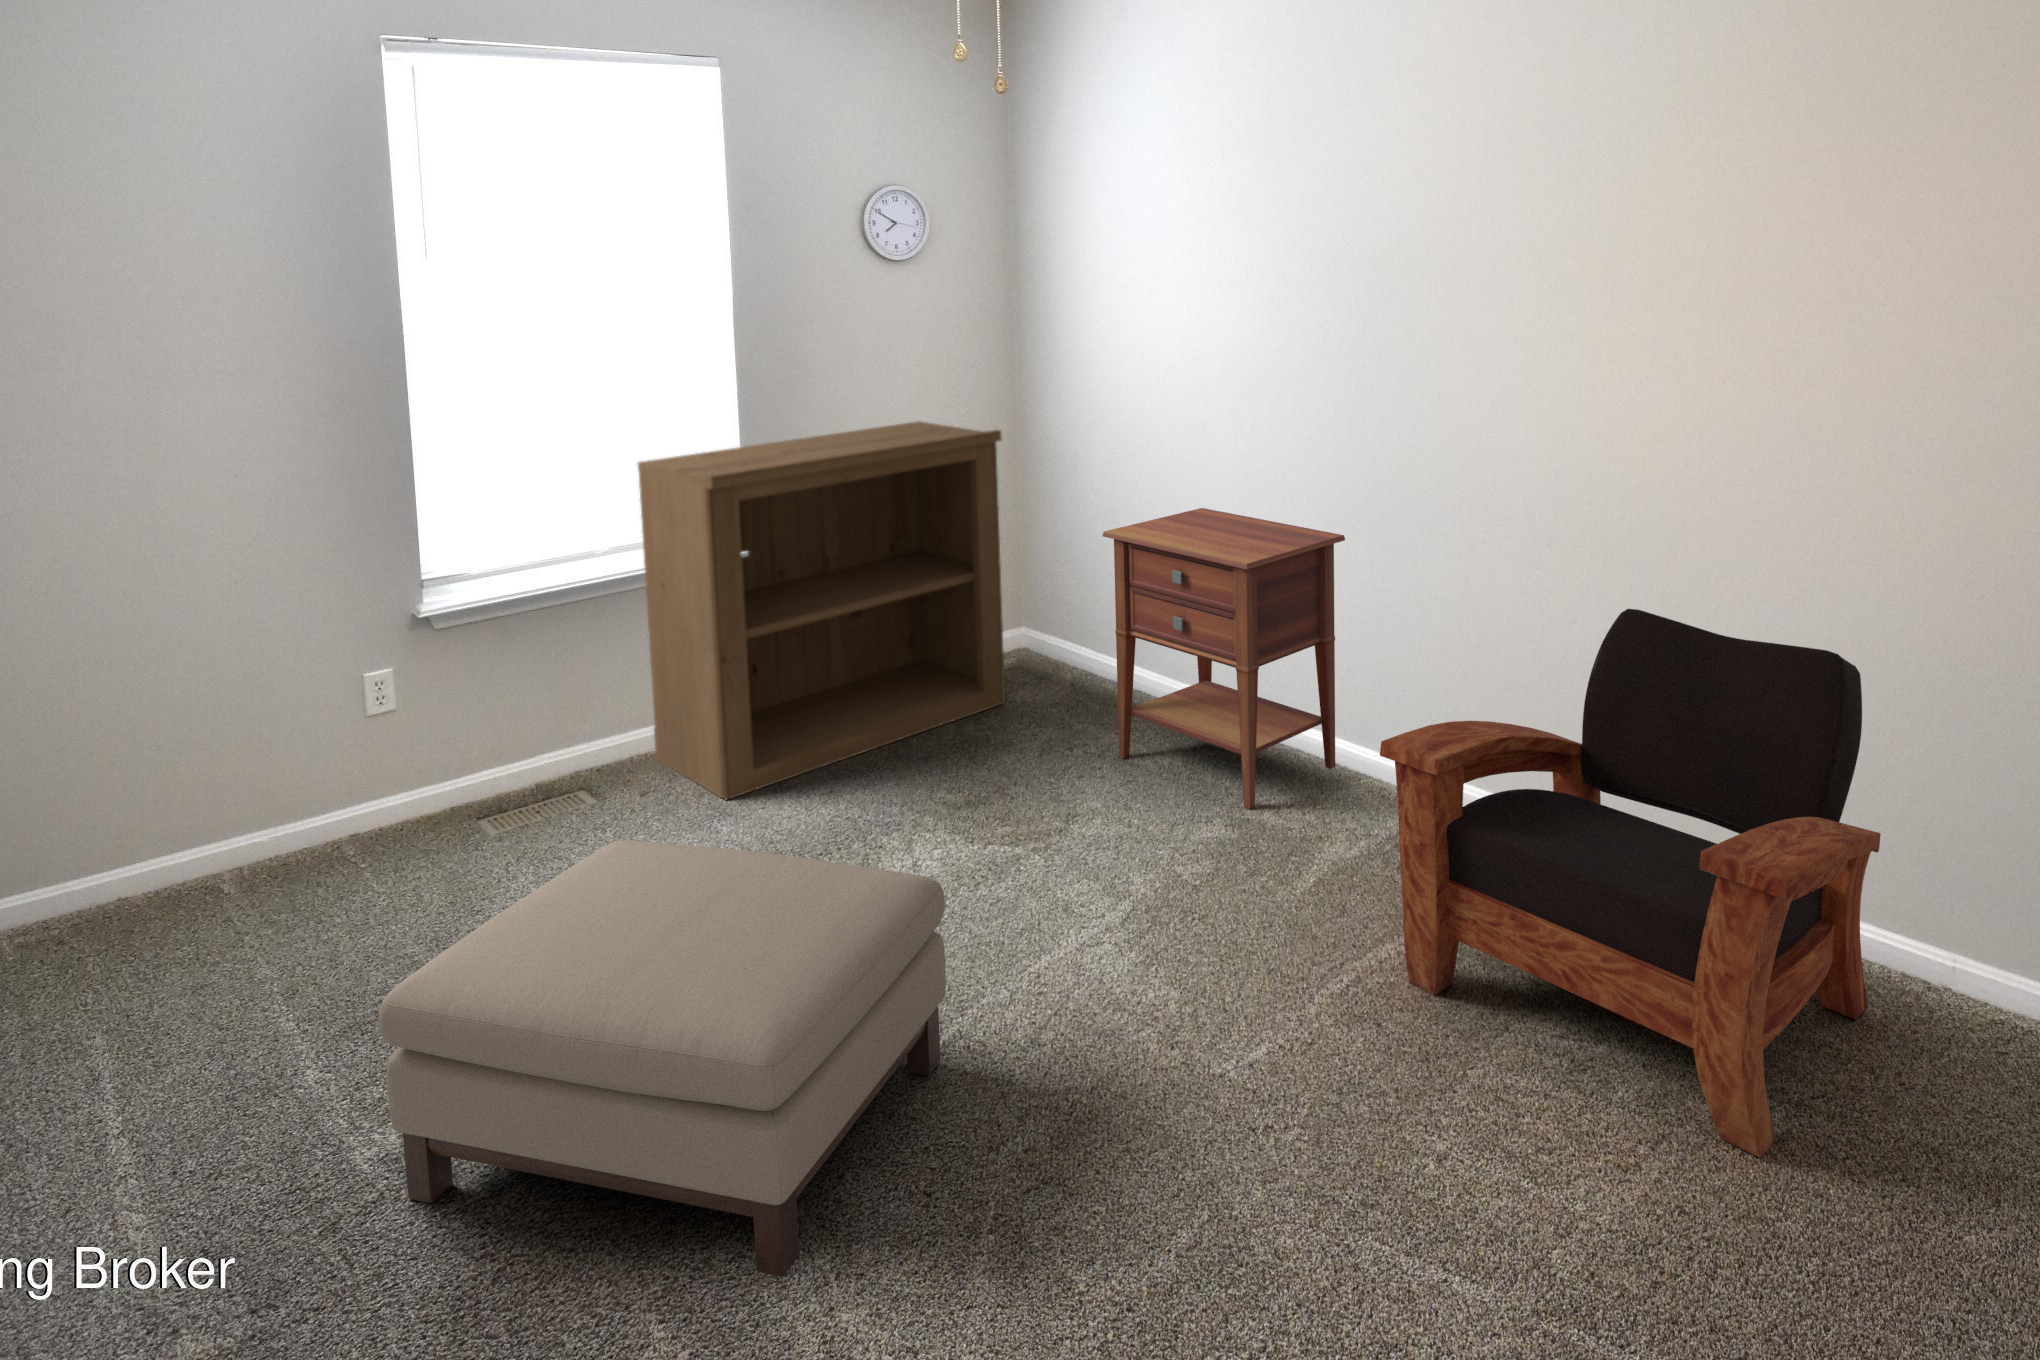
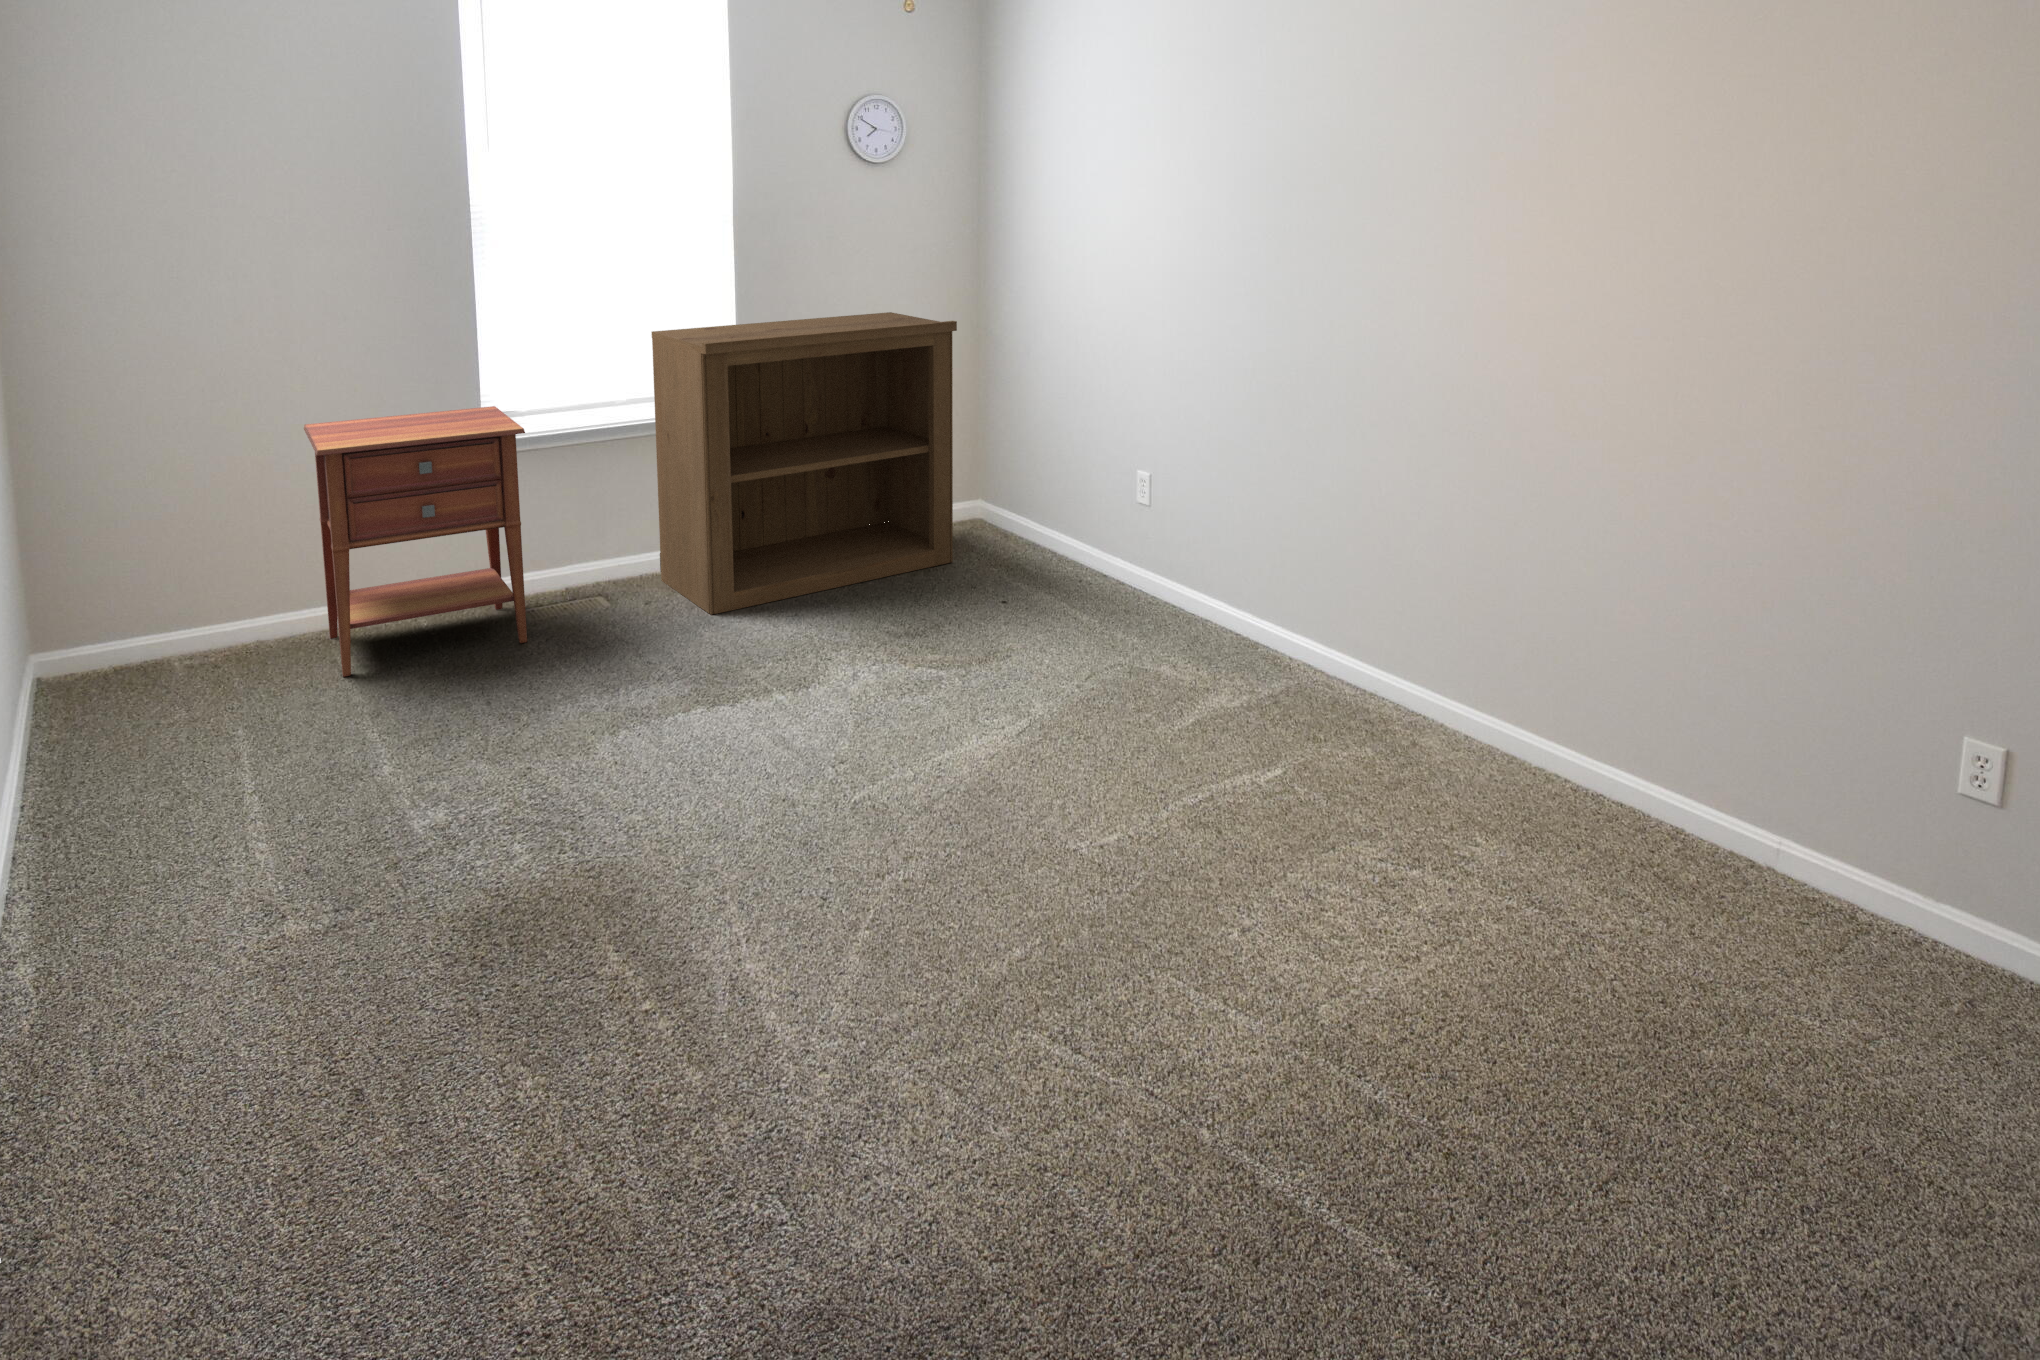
nightstand: present [1103,508,1345,809] -> present [304,406,527,677]
armchair: present [1380,609,1881,1158] -> none [1236,499,1705,968]
ottoman: present [379,840,946,1277] -> none [431,617,855,936]

